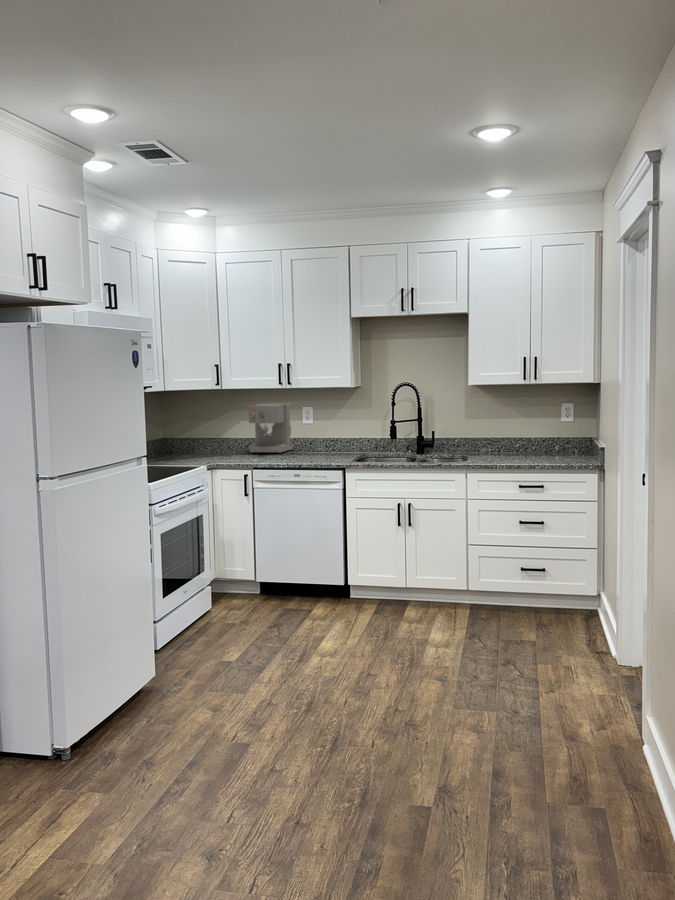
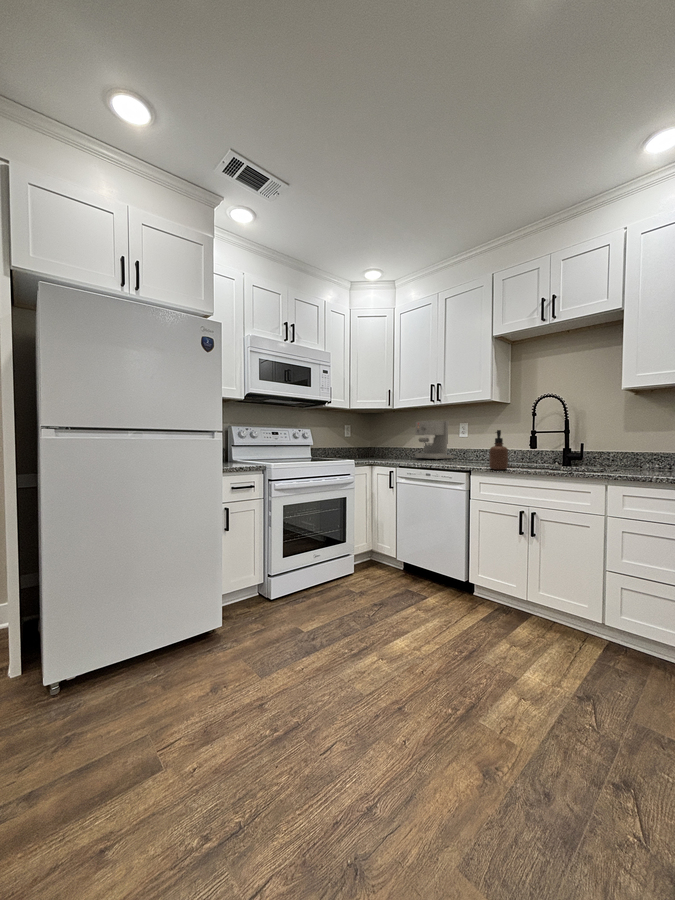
soap dispenser: none [366,426,384,466] -> present [489,430,508,470]

